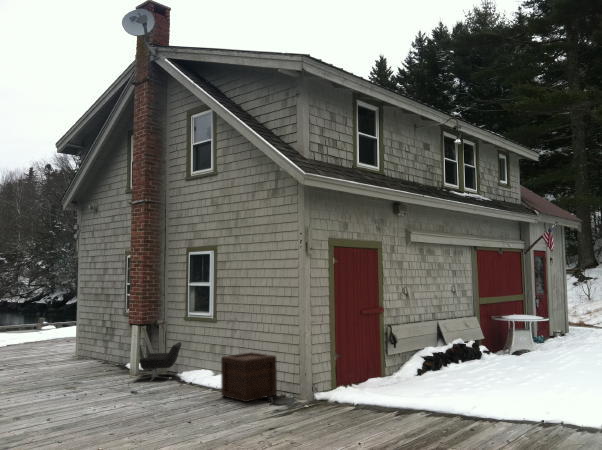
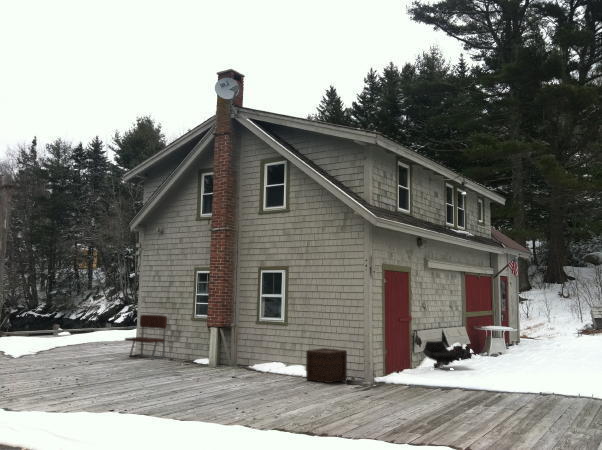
bench: none [53,310,99,364] -> present [125,315,167,359]
lounge chair: present [139,342,181,381] -> present [423,341,458,369]

